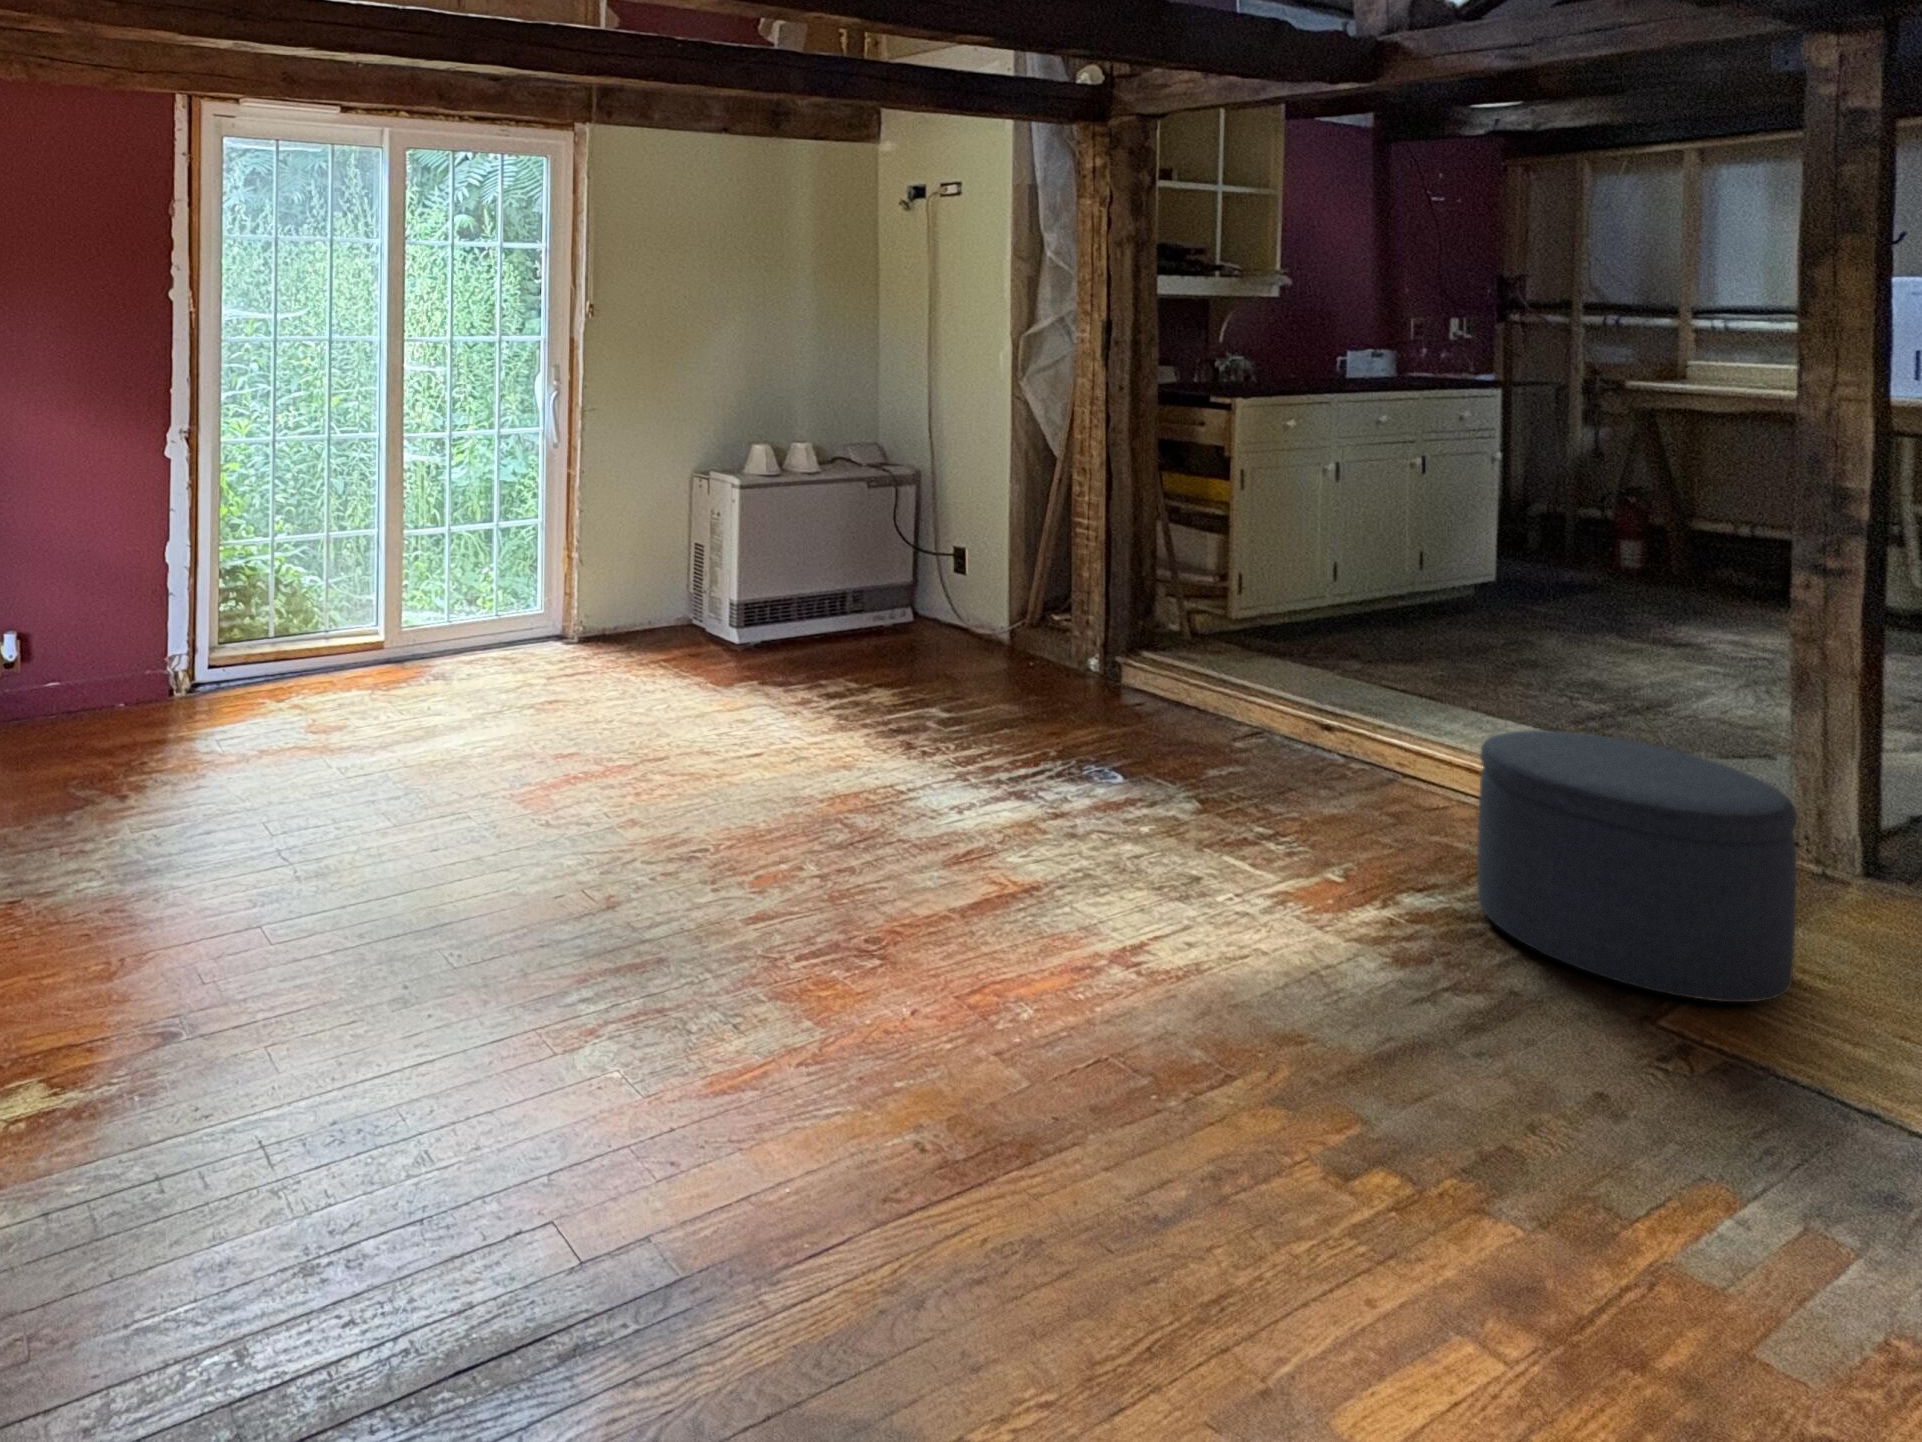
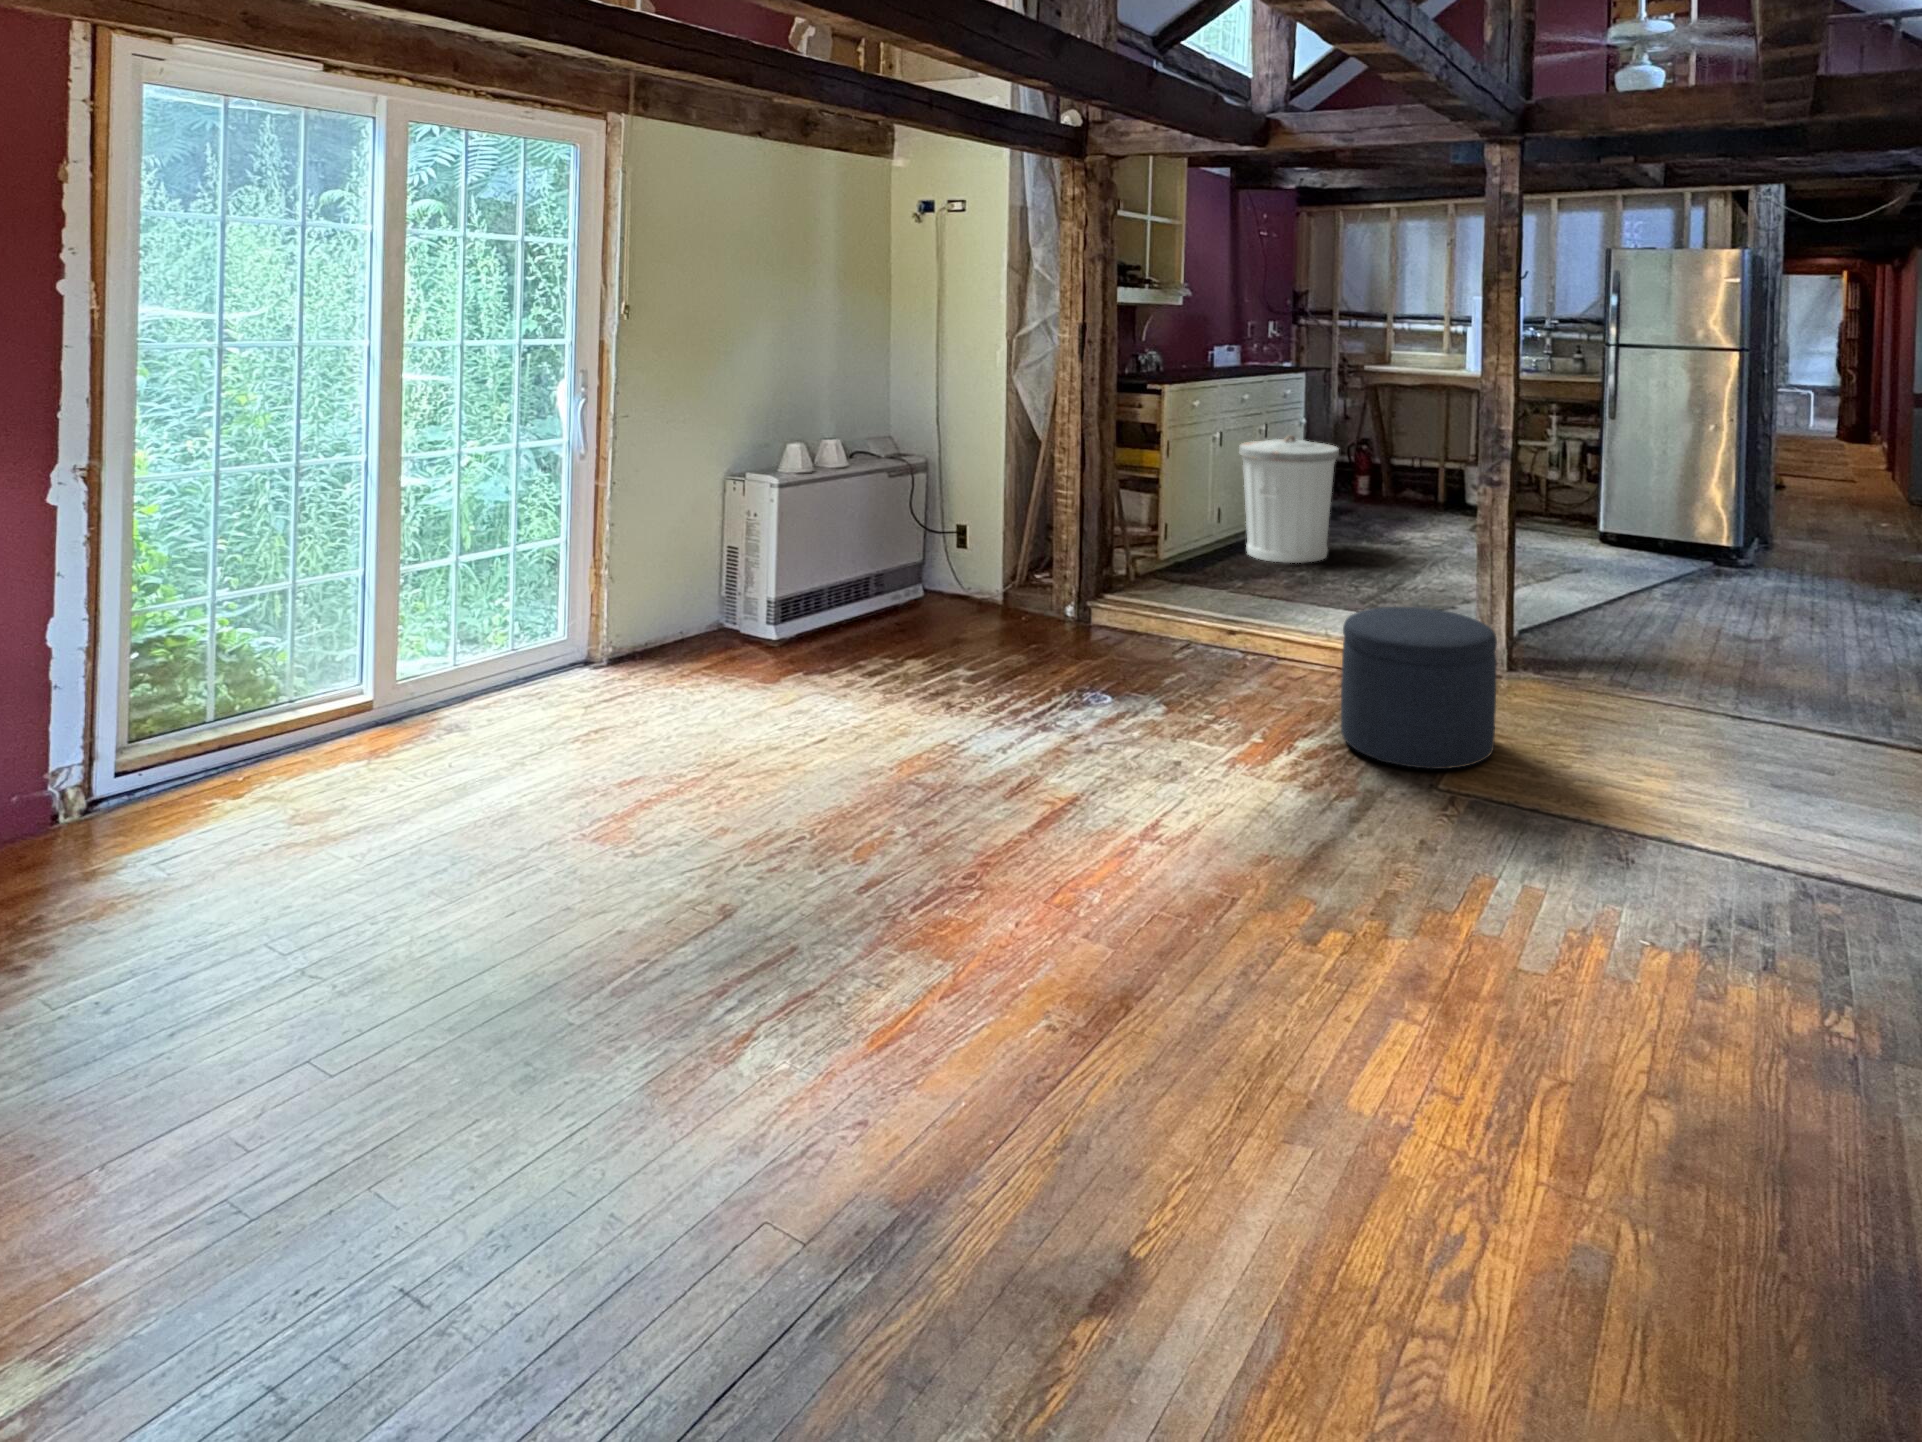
trash can: none [1373,474,1554,654] -> present [1239,435,1339,563]

